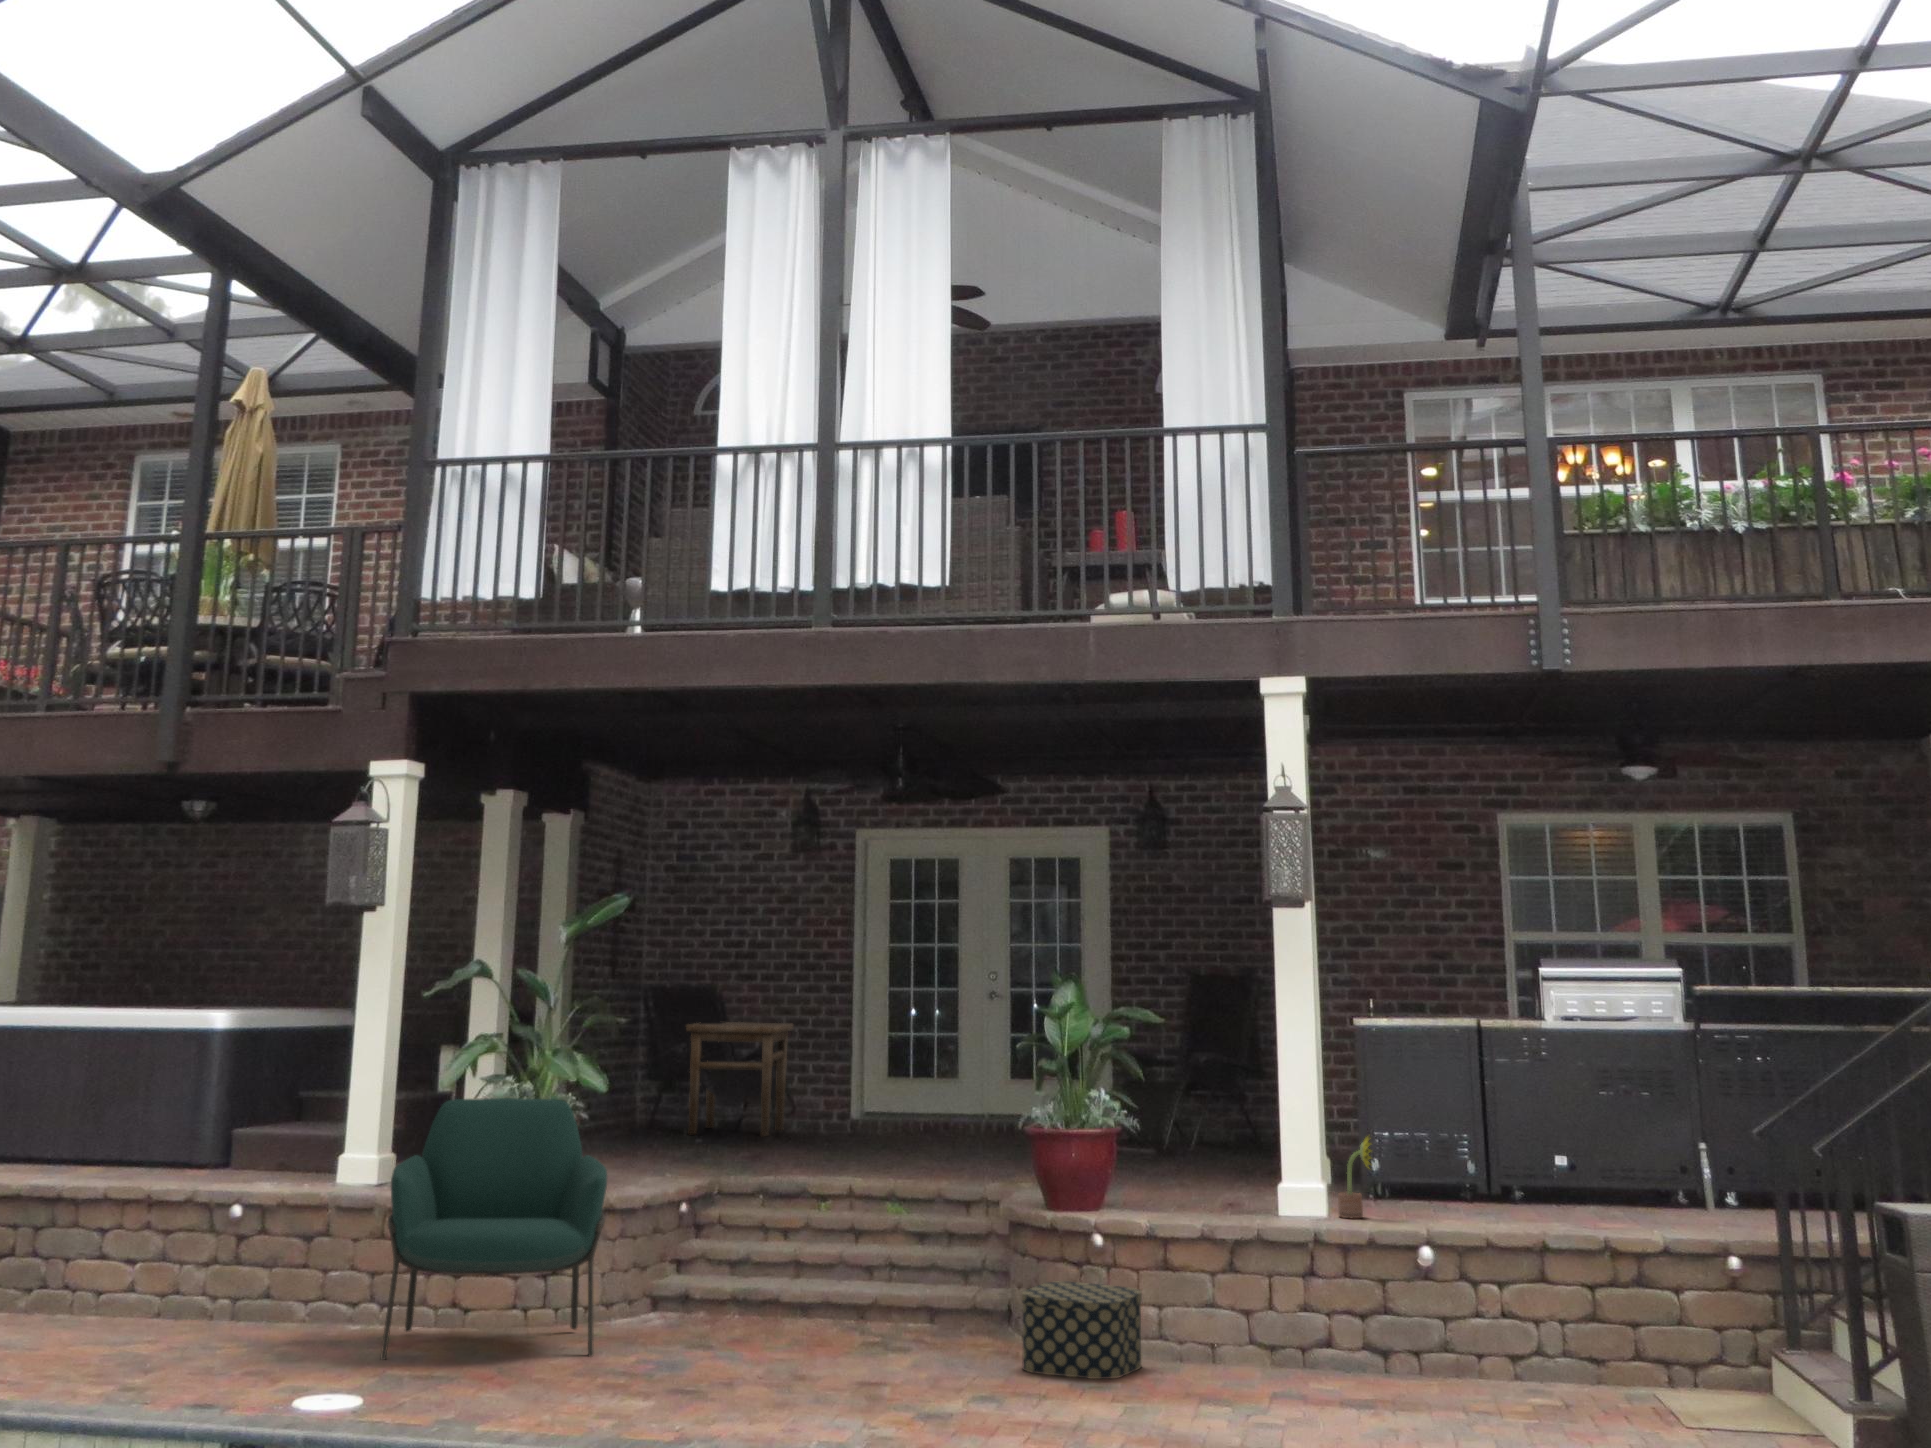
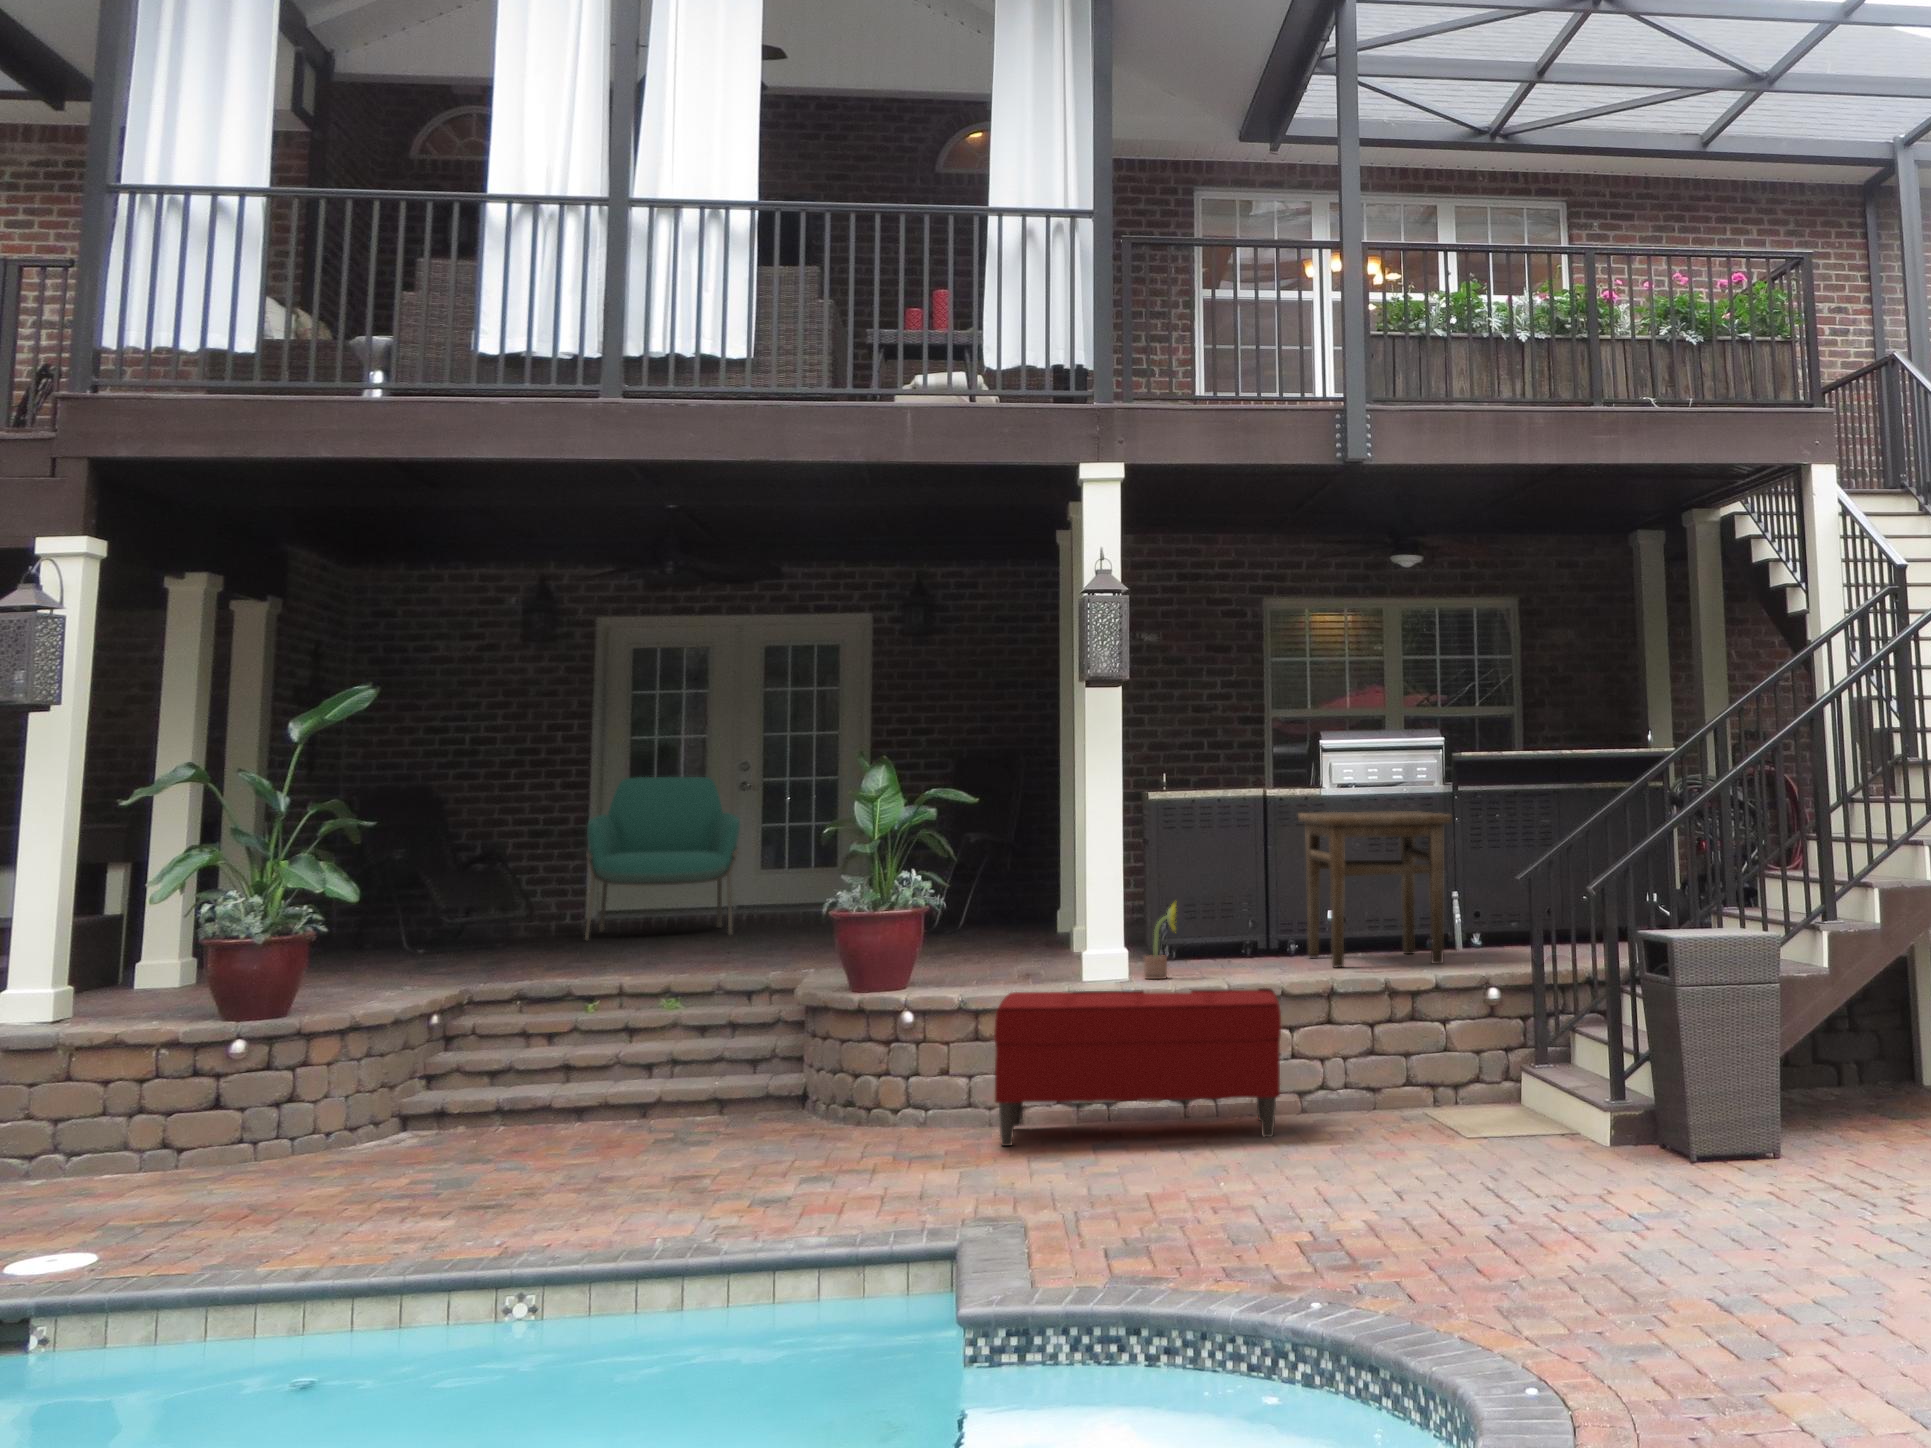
side table: present [686,1022,793,1136] -> present [1298,811,1451,968]
armchair: present [381,1098,607,1360] -> present [585,777,740,940]
bench: none [1170,1222,1478,1410] -> present [994,988,1281,1146]
storage box: present [1022,1281,1142,1379] -> none [836,1059,957,1150]

